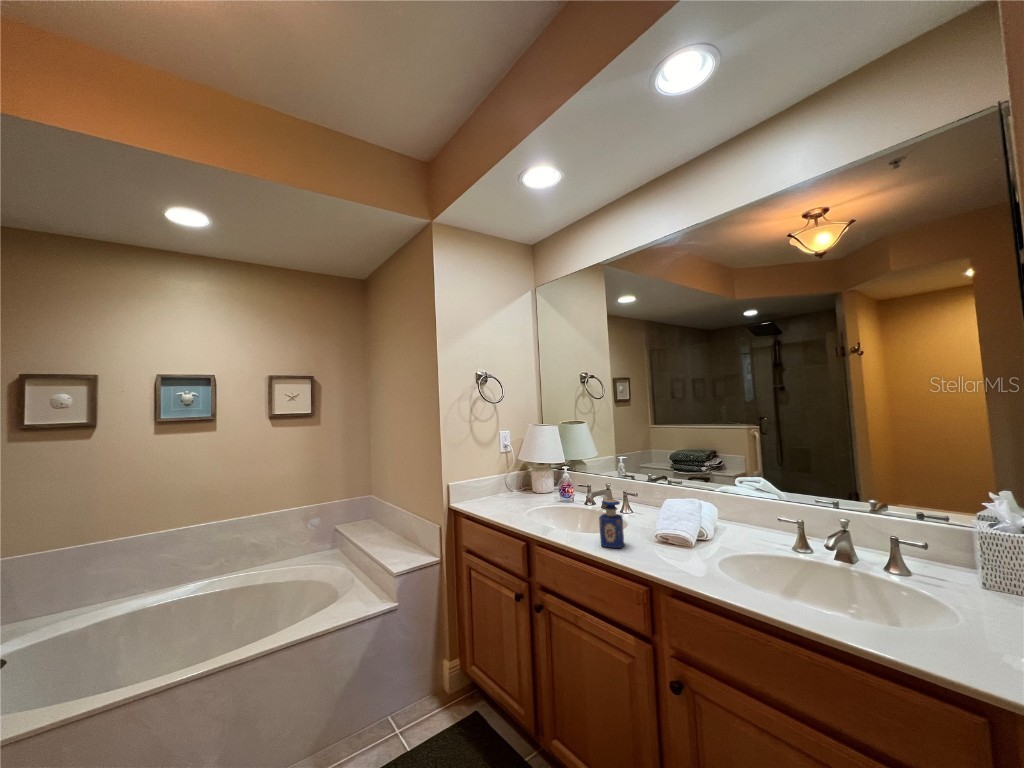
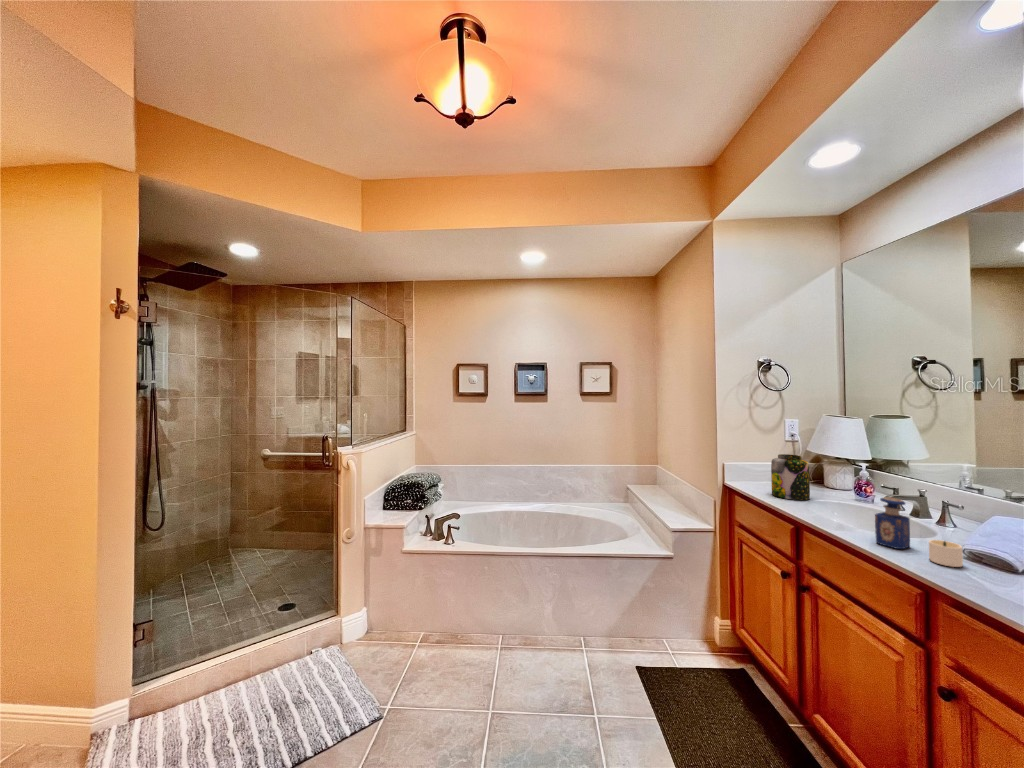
jar: none [496,467,528,512] -> present [771,454,810,500]
candle: none [642,532,675,558] -> present [929,540,963,567]

